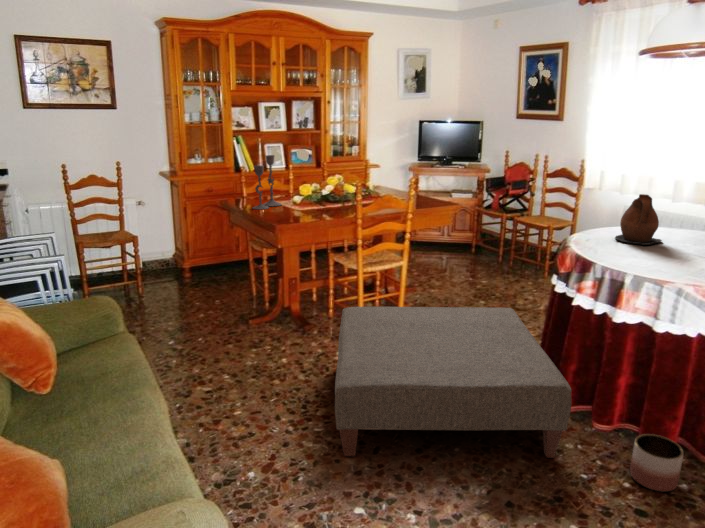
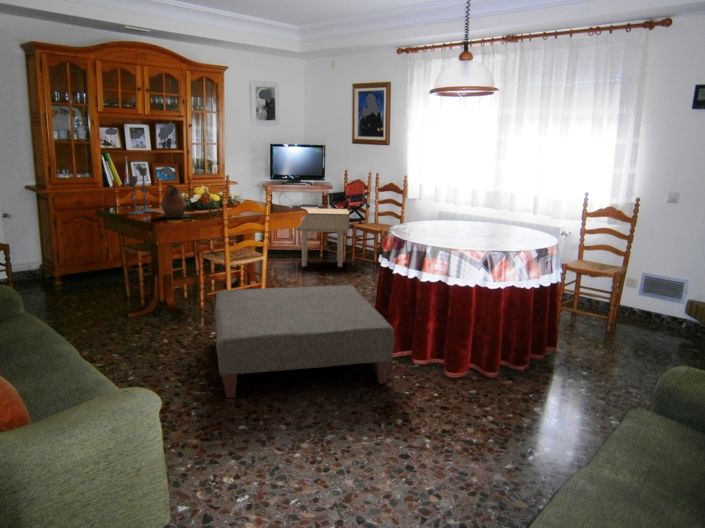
ceramic pitcher: present [615,194,662,245] -> present [161,184,189,218]
side table: none [444,196,509,268] -> present [296,208,349,267]
planter: present [630,434,683,491] -> none [436,358,468,394]

